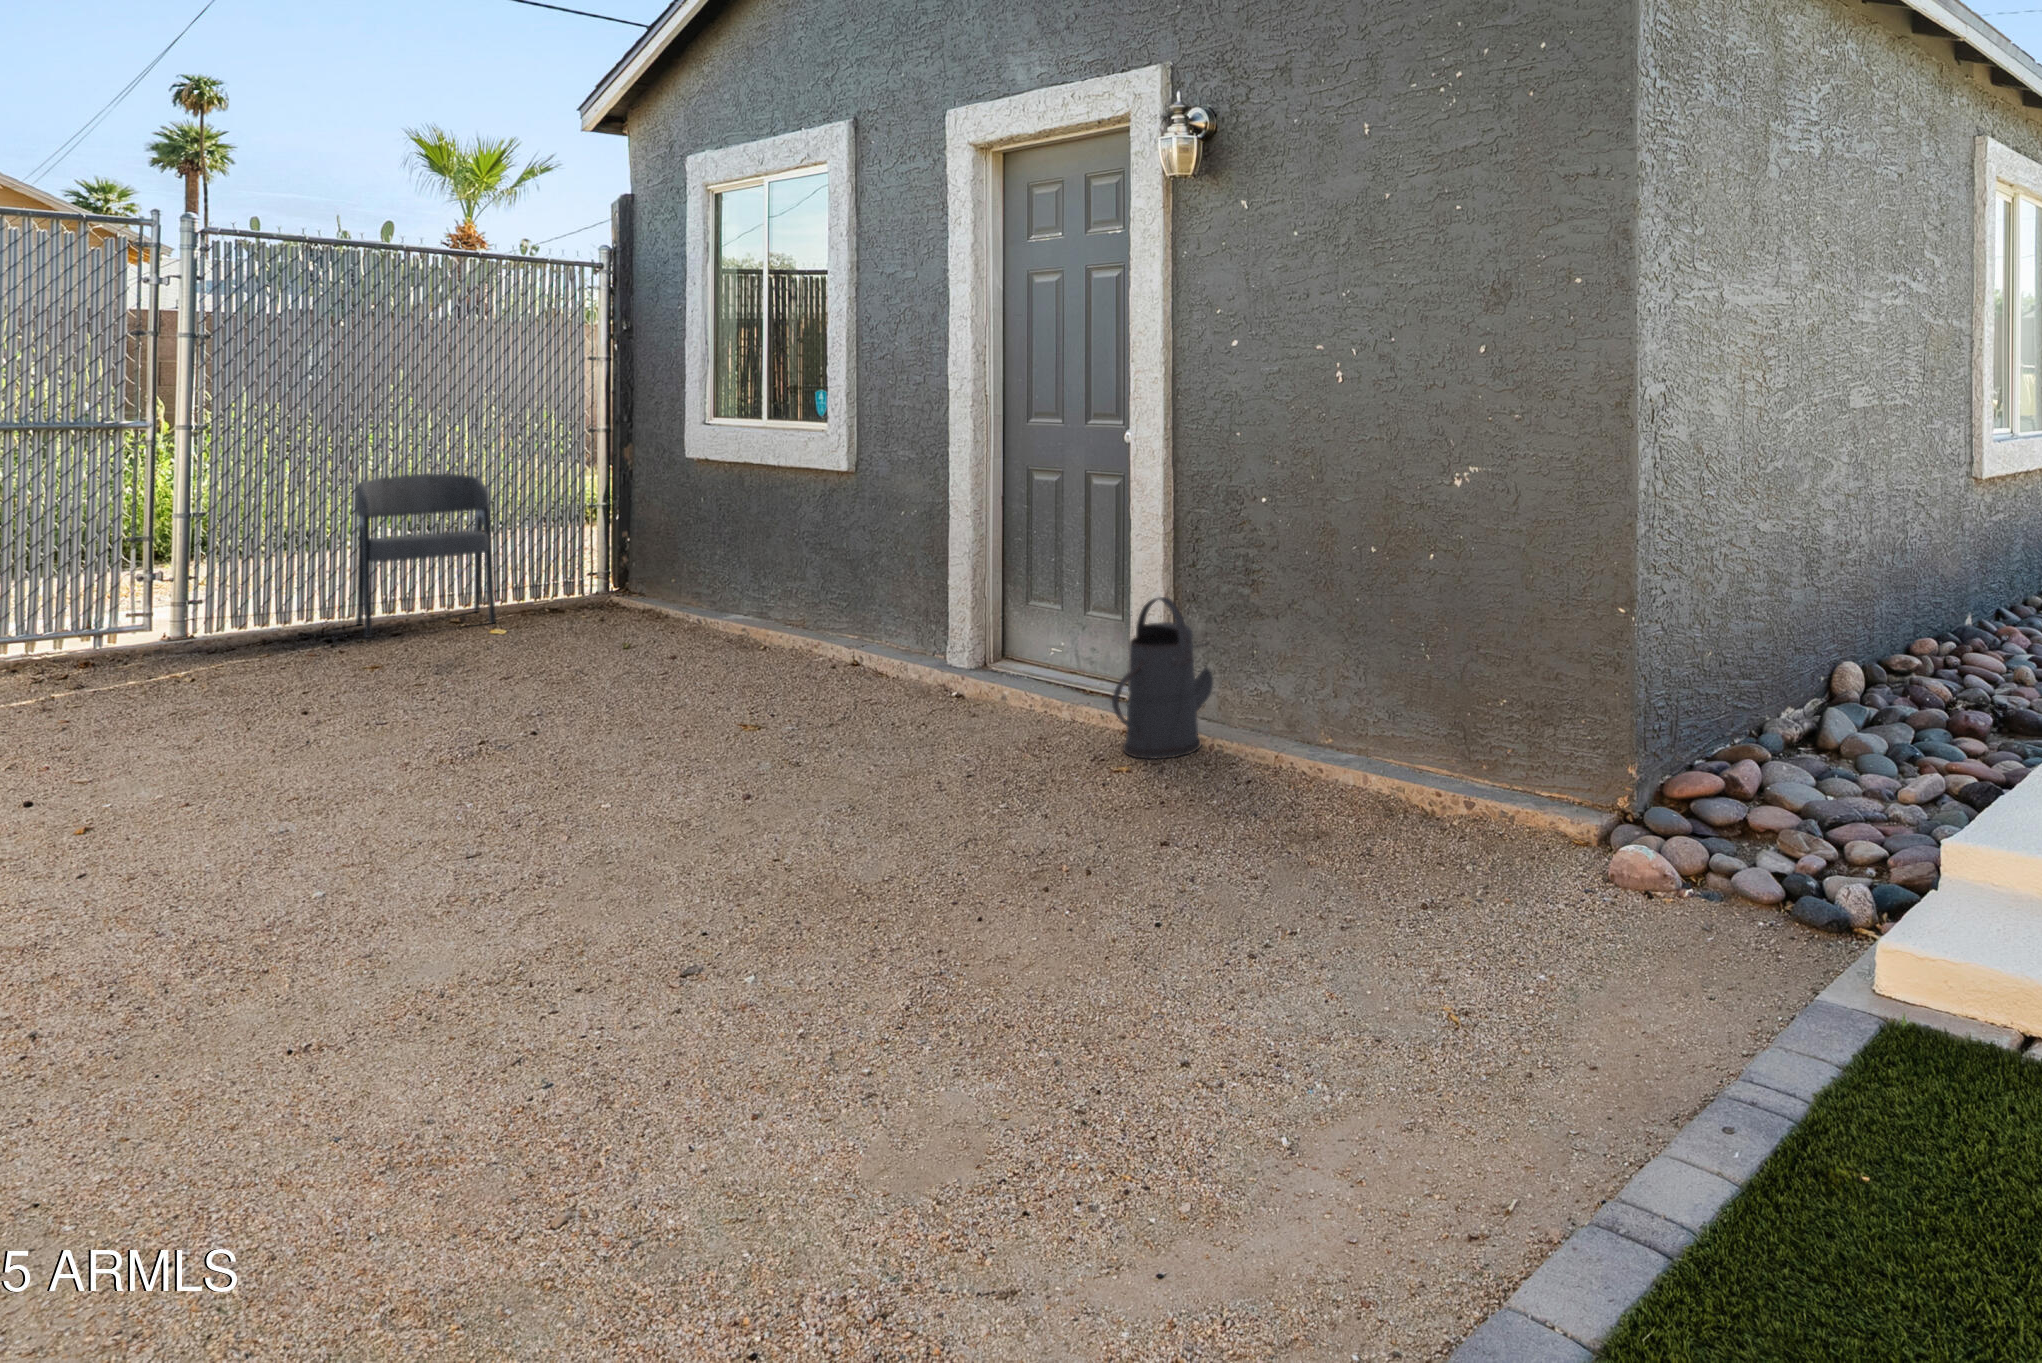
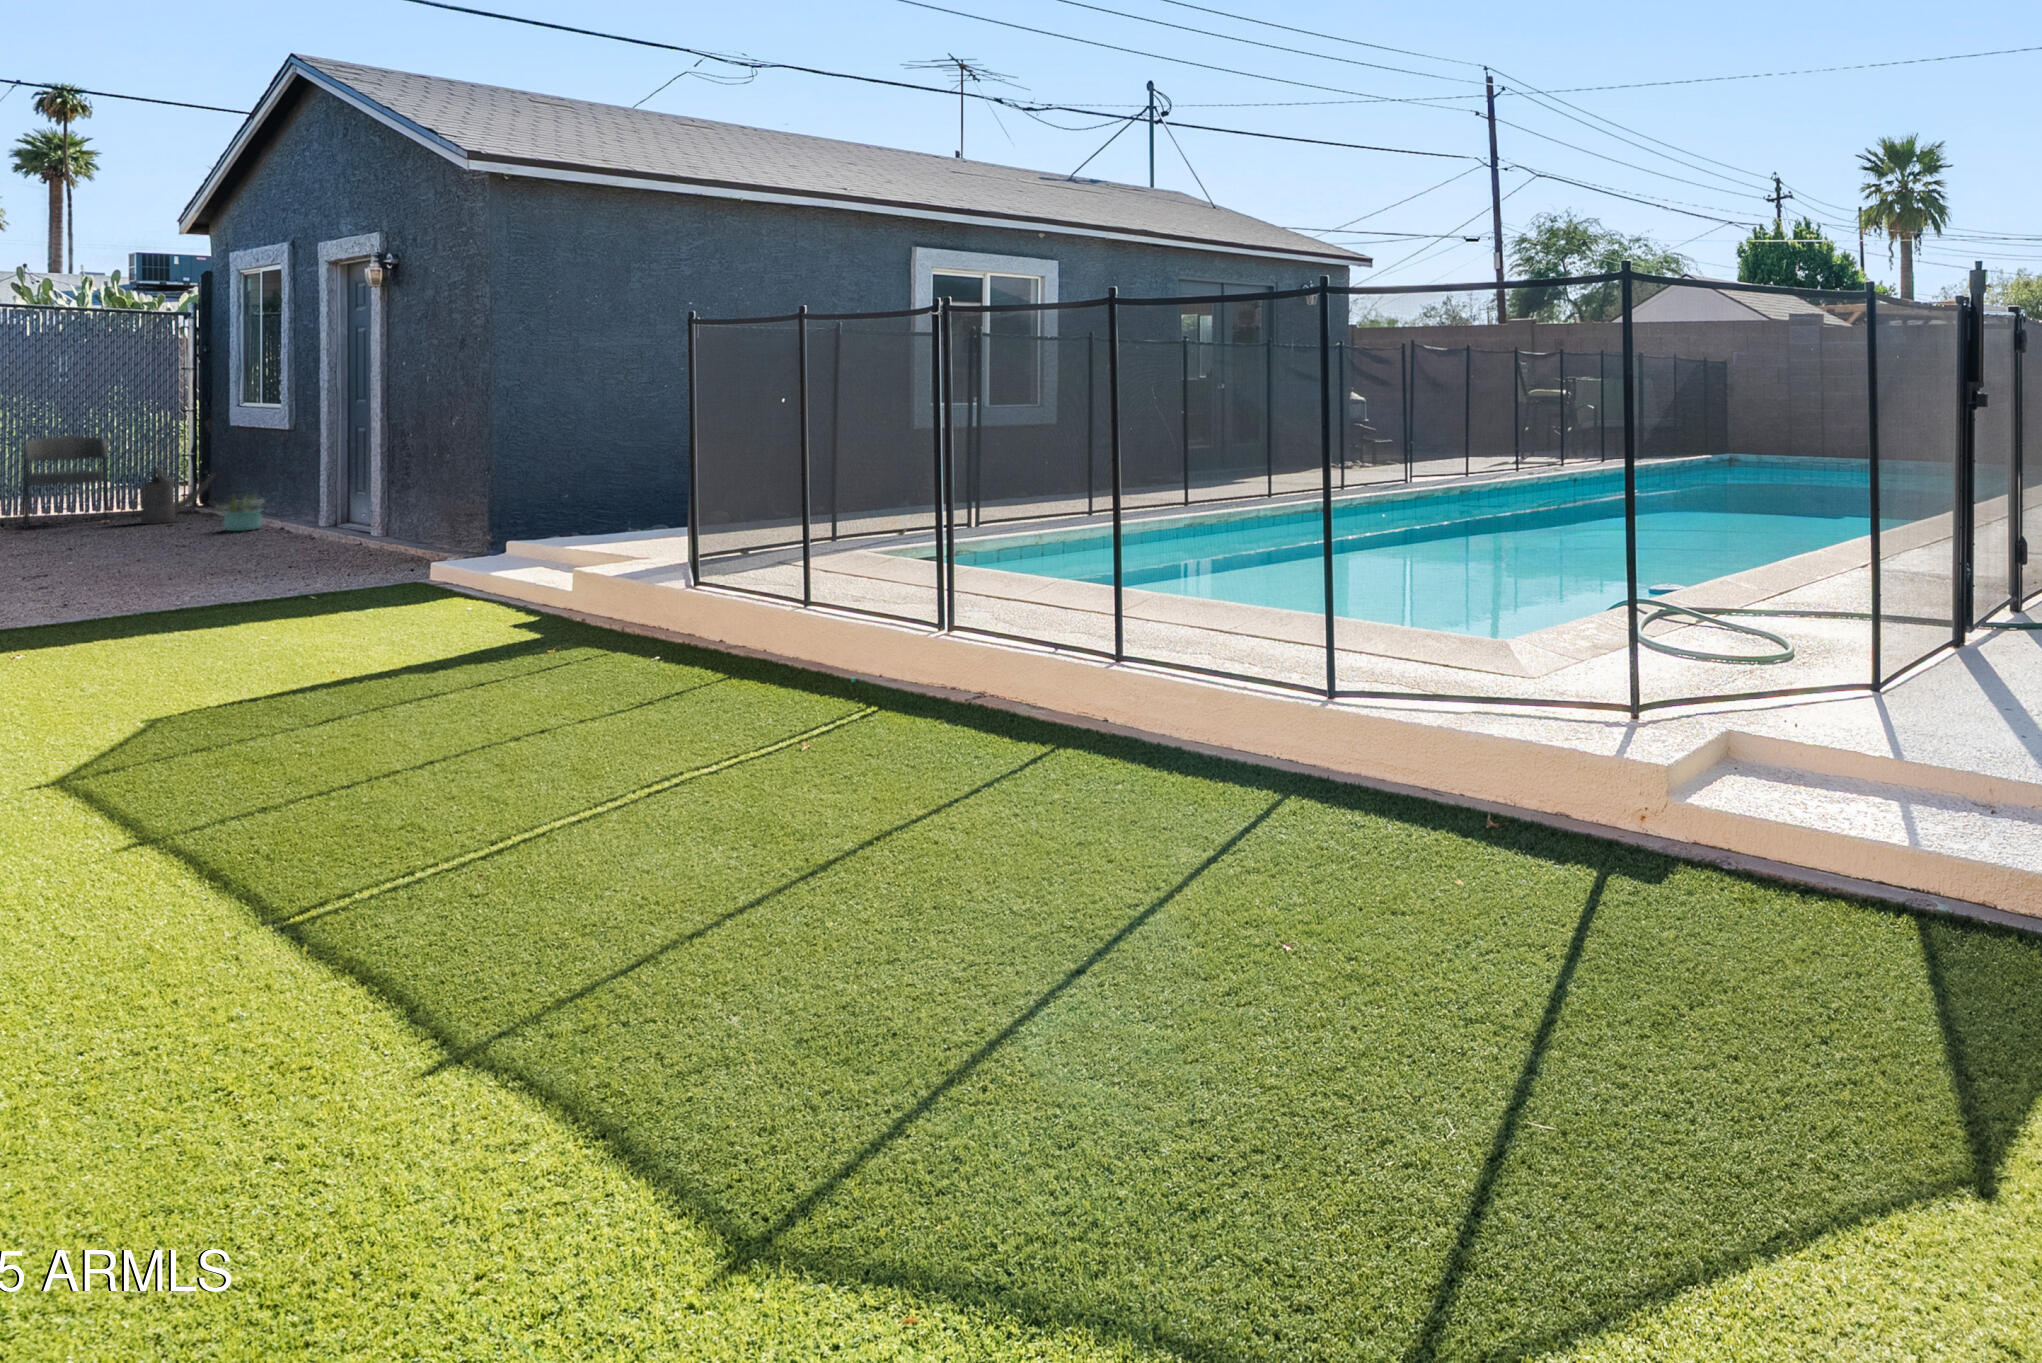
decorative plant: none [712,574,795,642] -> present [217,494,264,531]
watering can: present [1112,597,1213,759] -> present [140,467,215,524]

